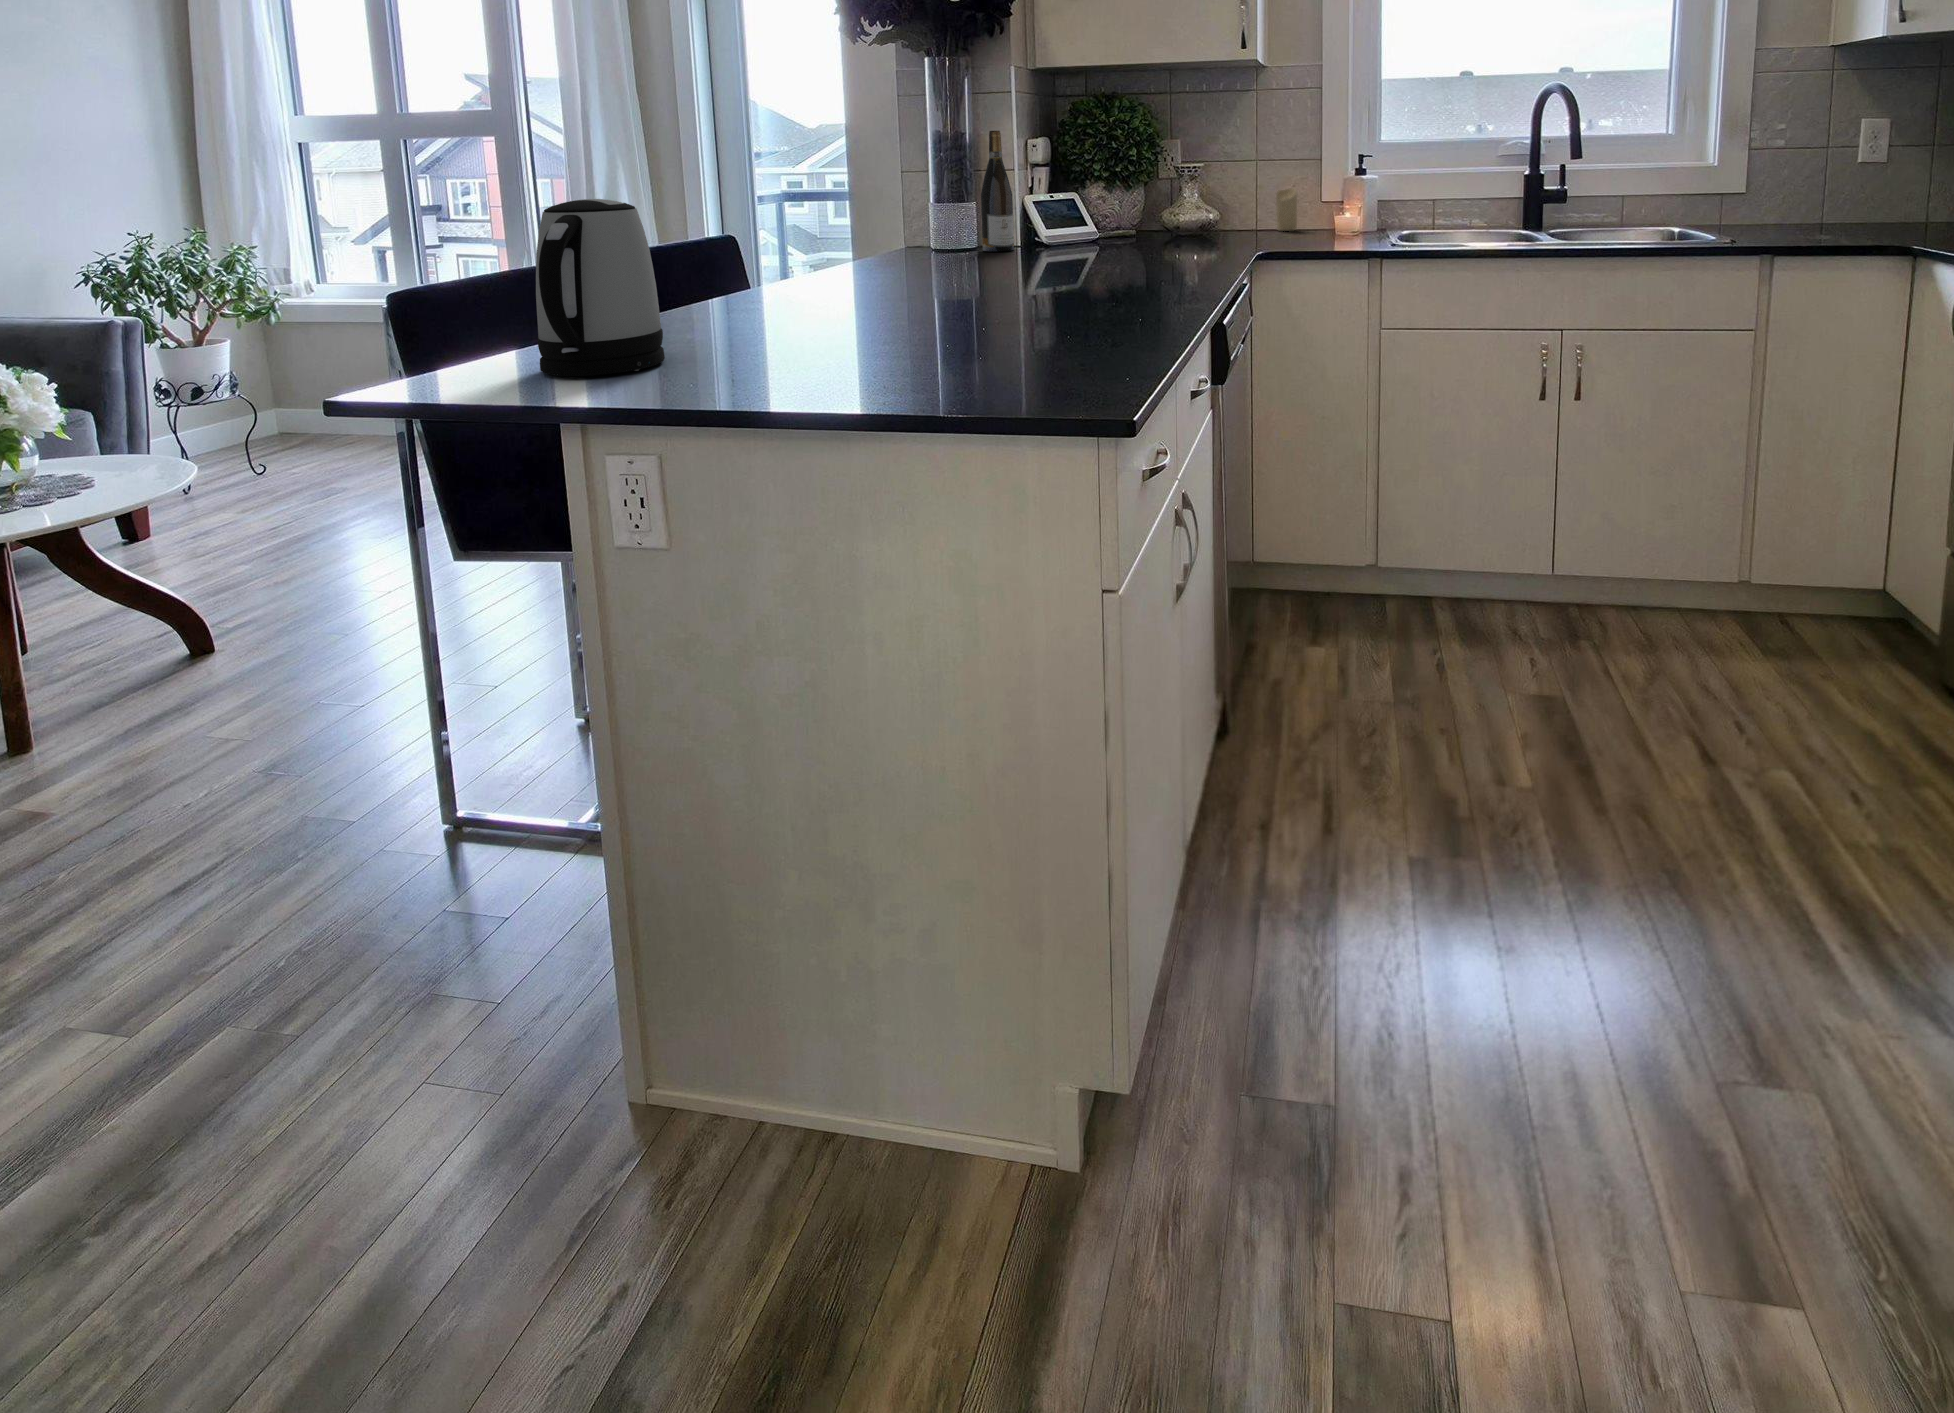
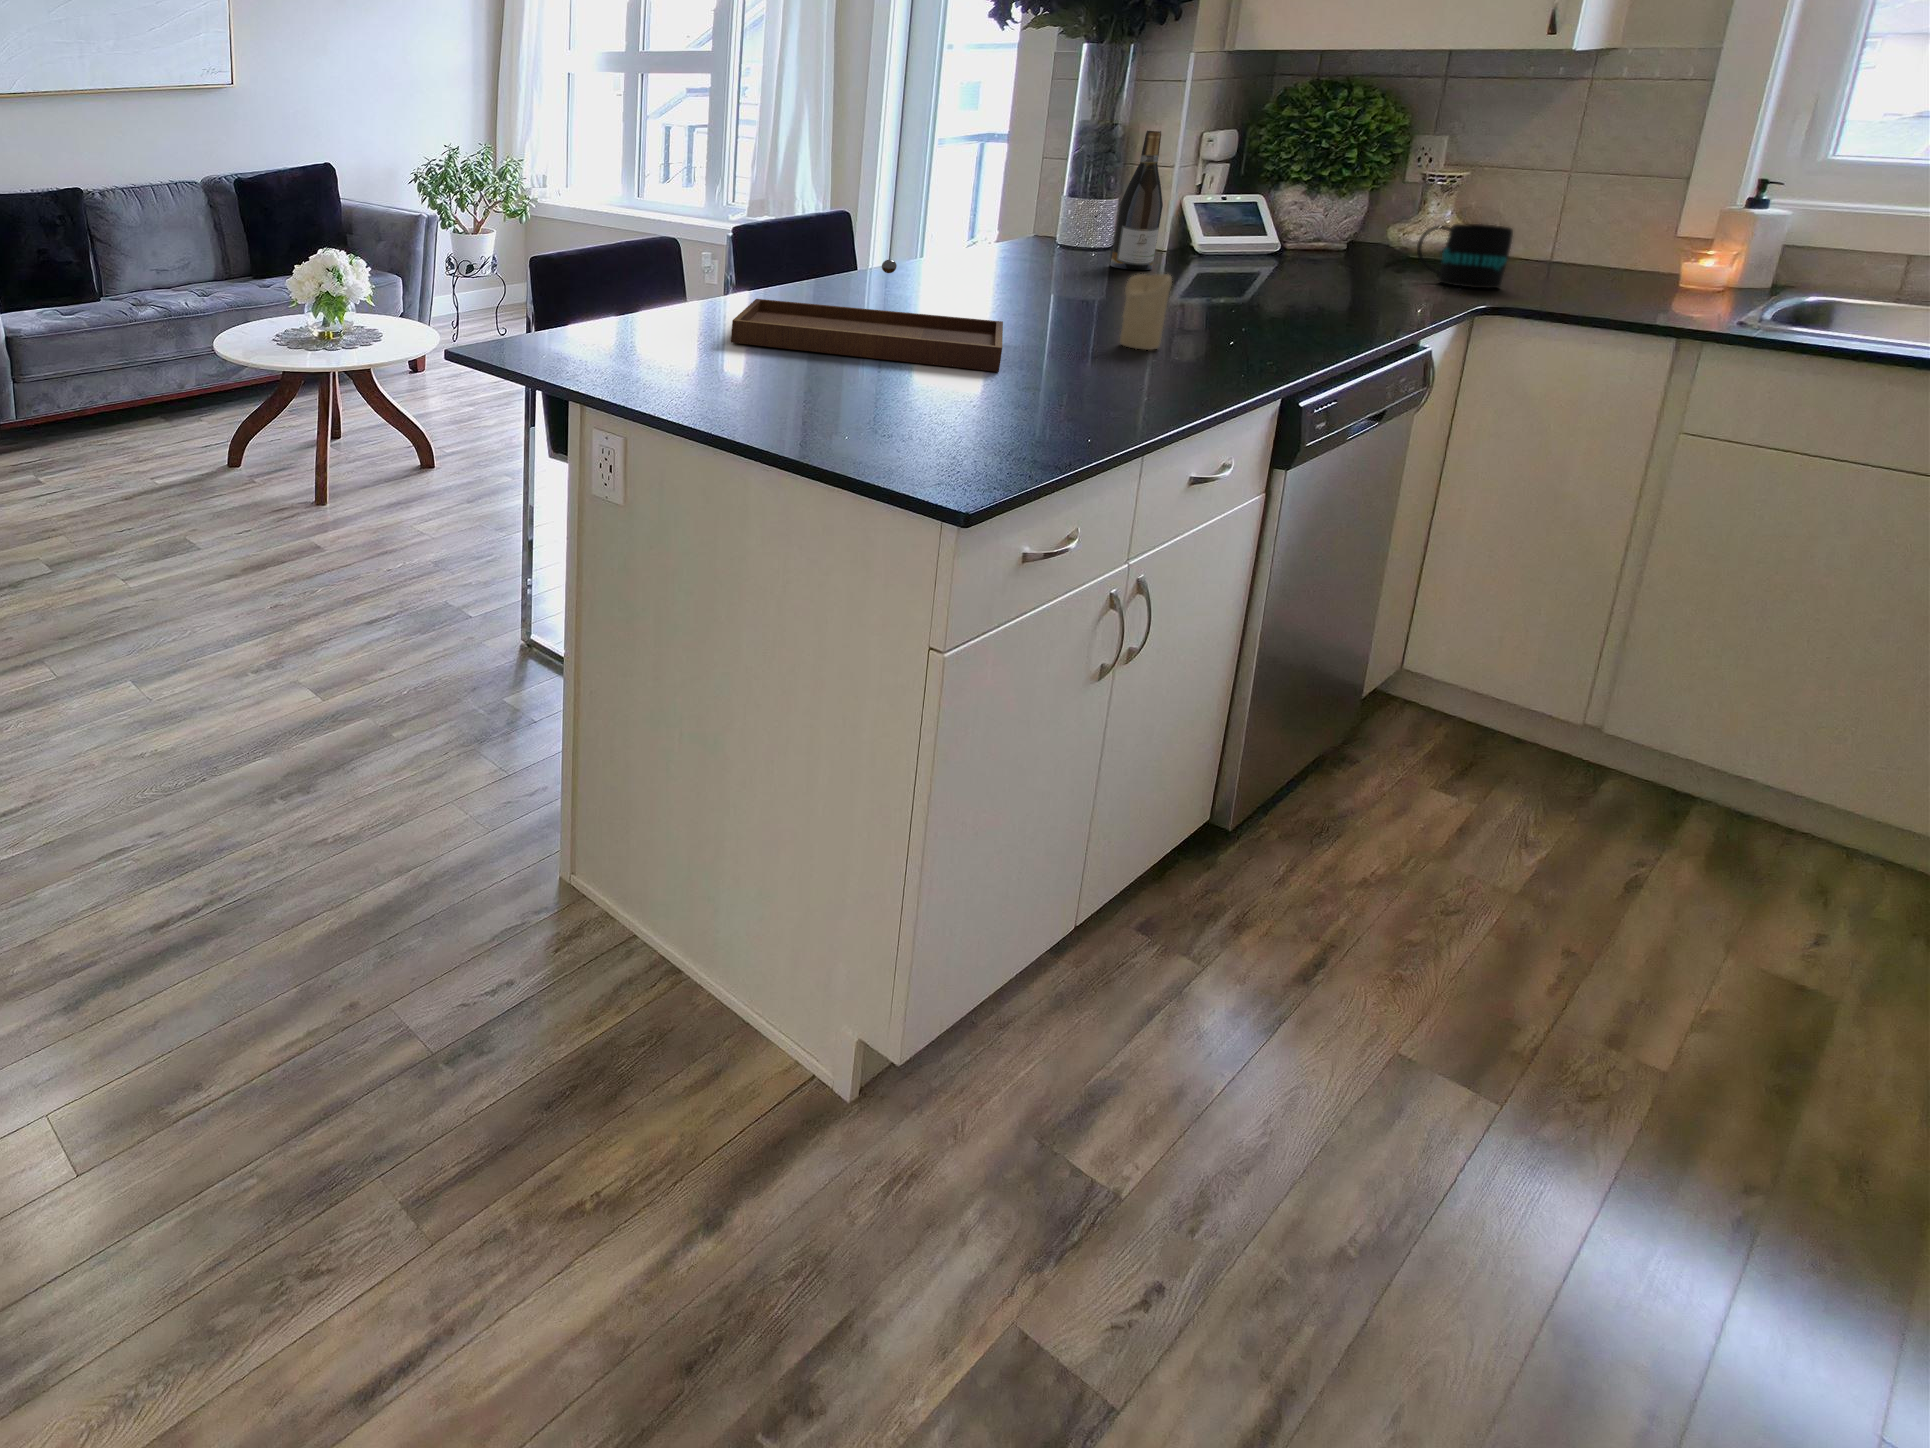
candle: present [1276,188,1297,231] -> present [1120,274,1172,350]
mug: none [1171,192,1222,237] -> present [1417,224,1513,288]
kettle: present [536,199,665,376] -> none [584,212,678,353]
tray: none [724,235,1000,346] -> present [731,260,1003,372]

